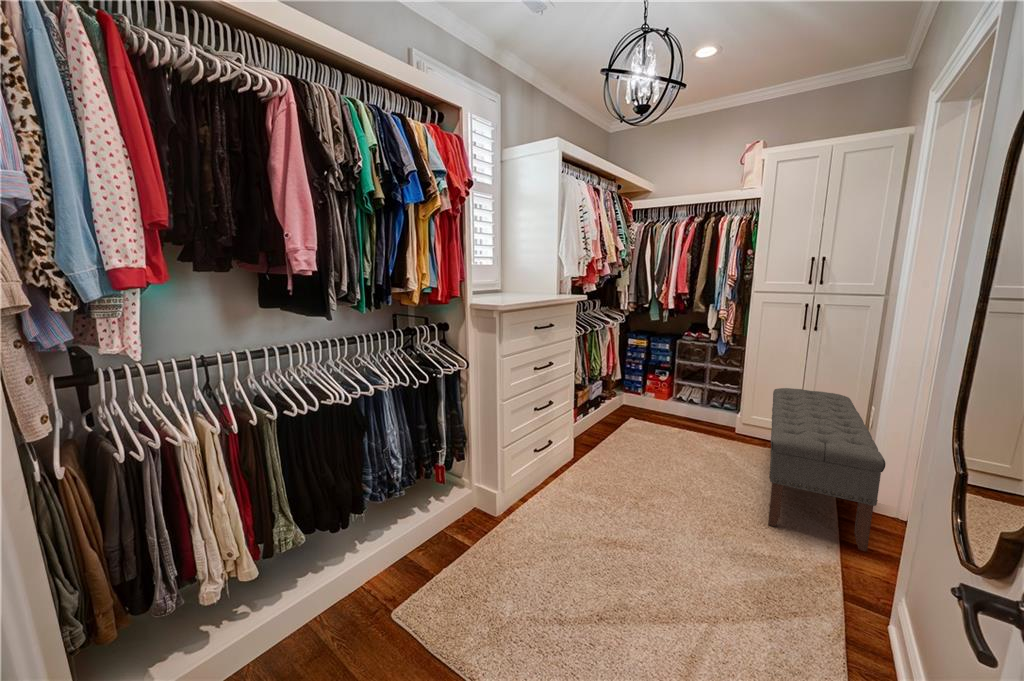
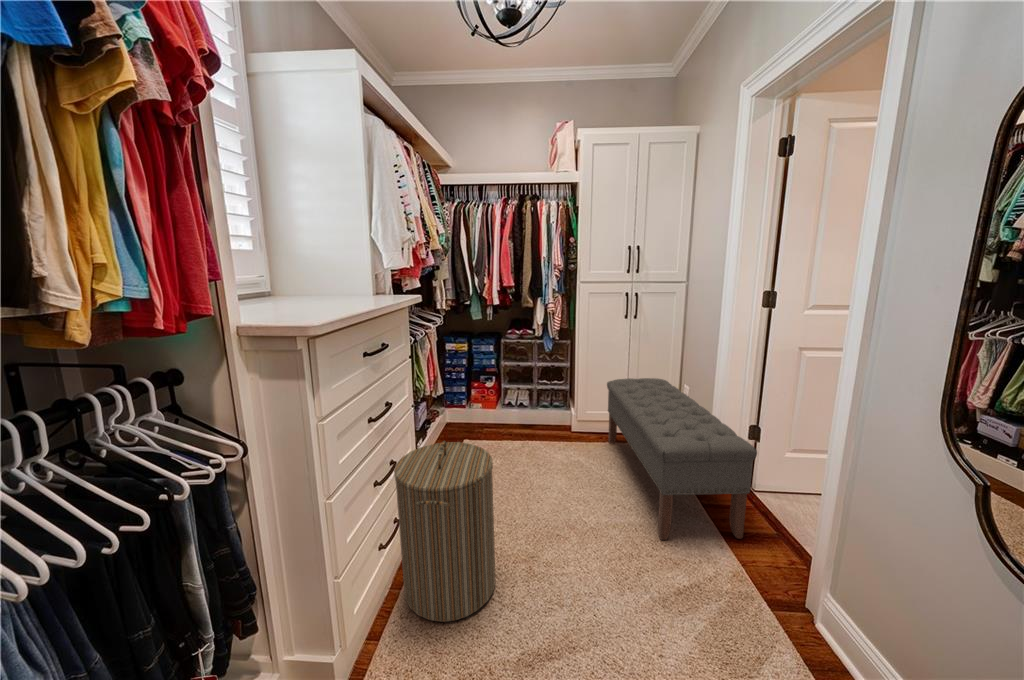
laundry hamper: none [546,392,612,511] -> present [394,441,496,622]

